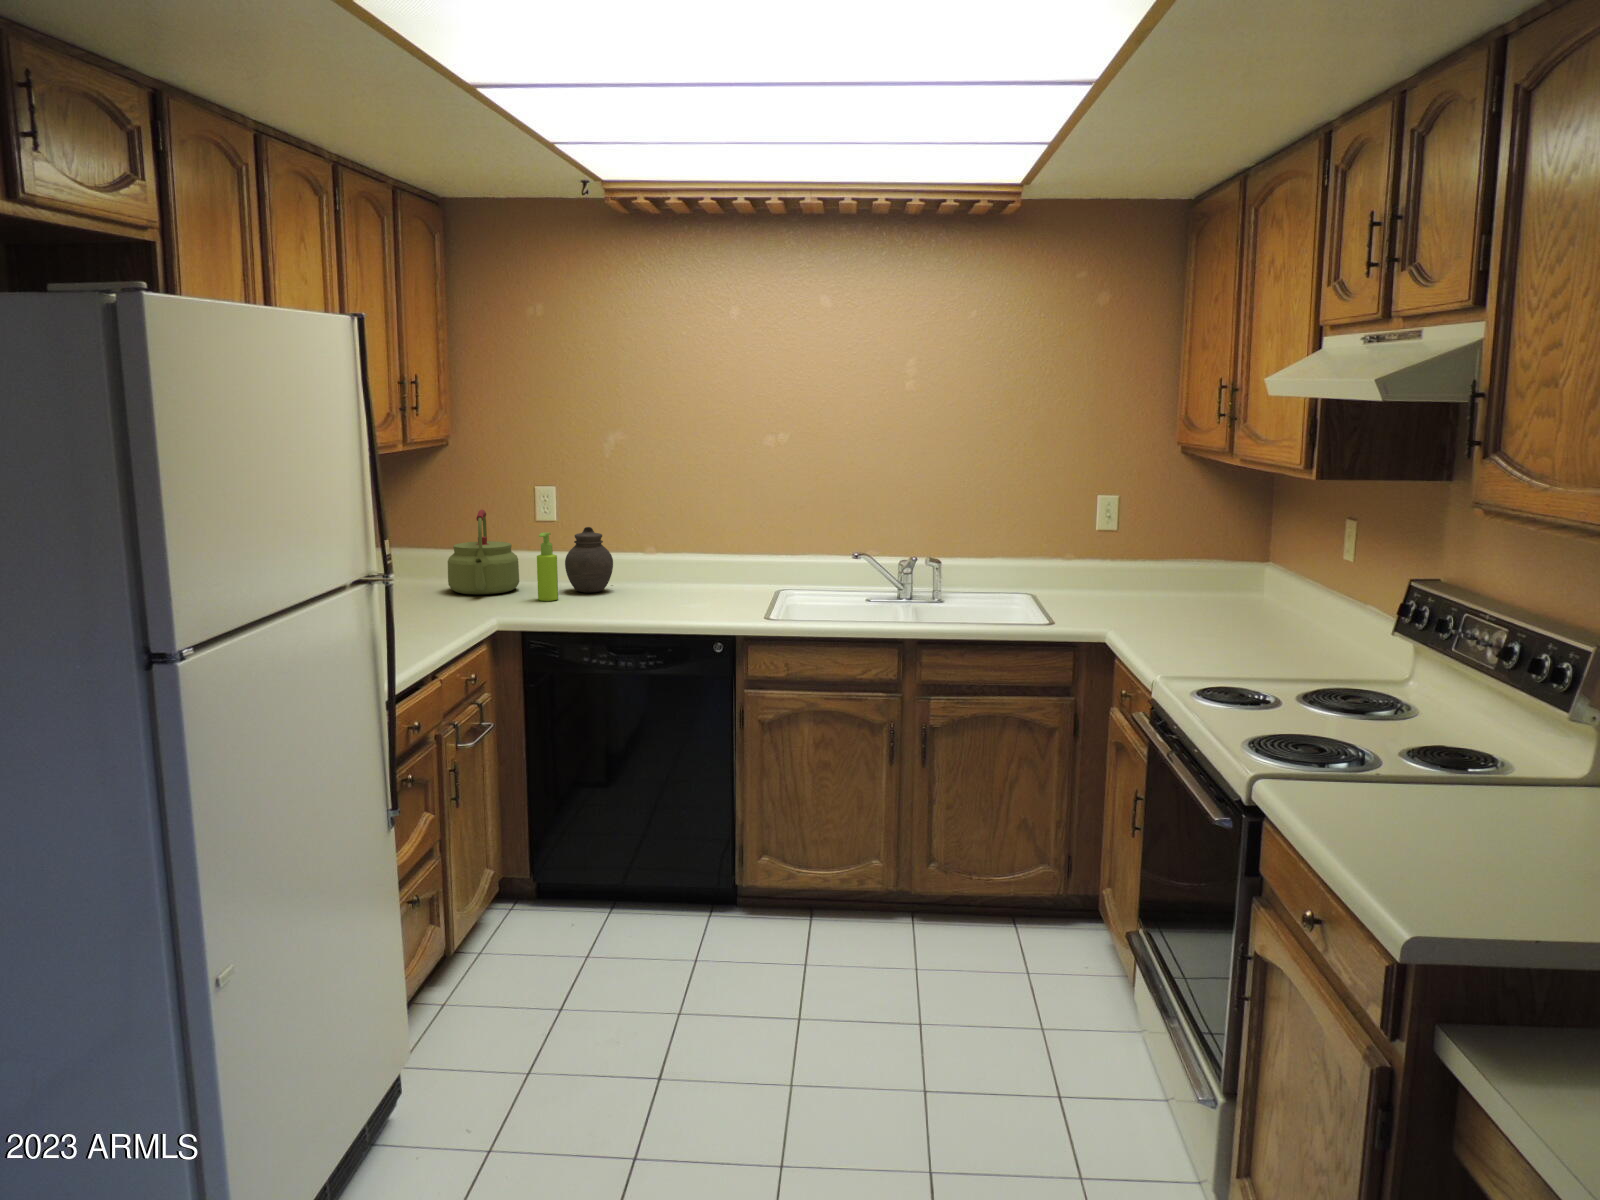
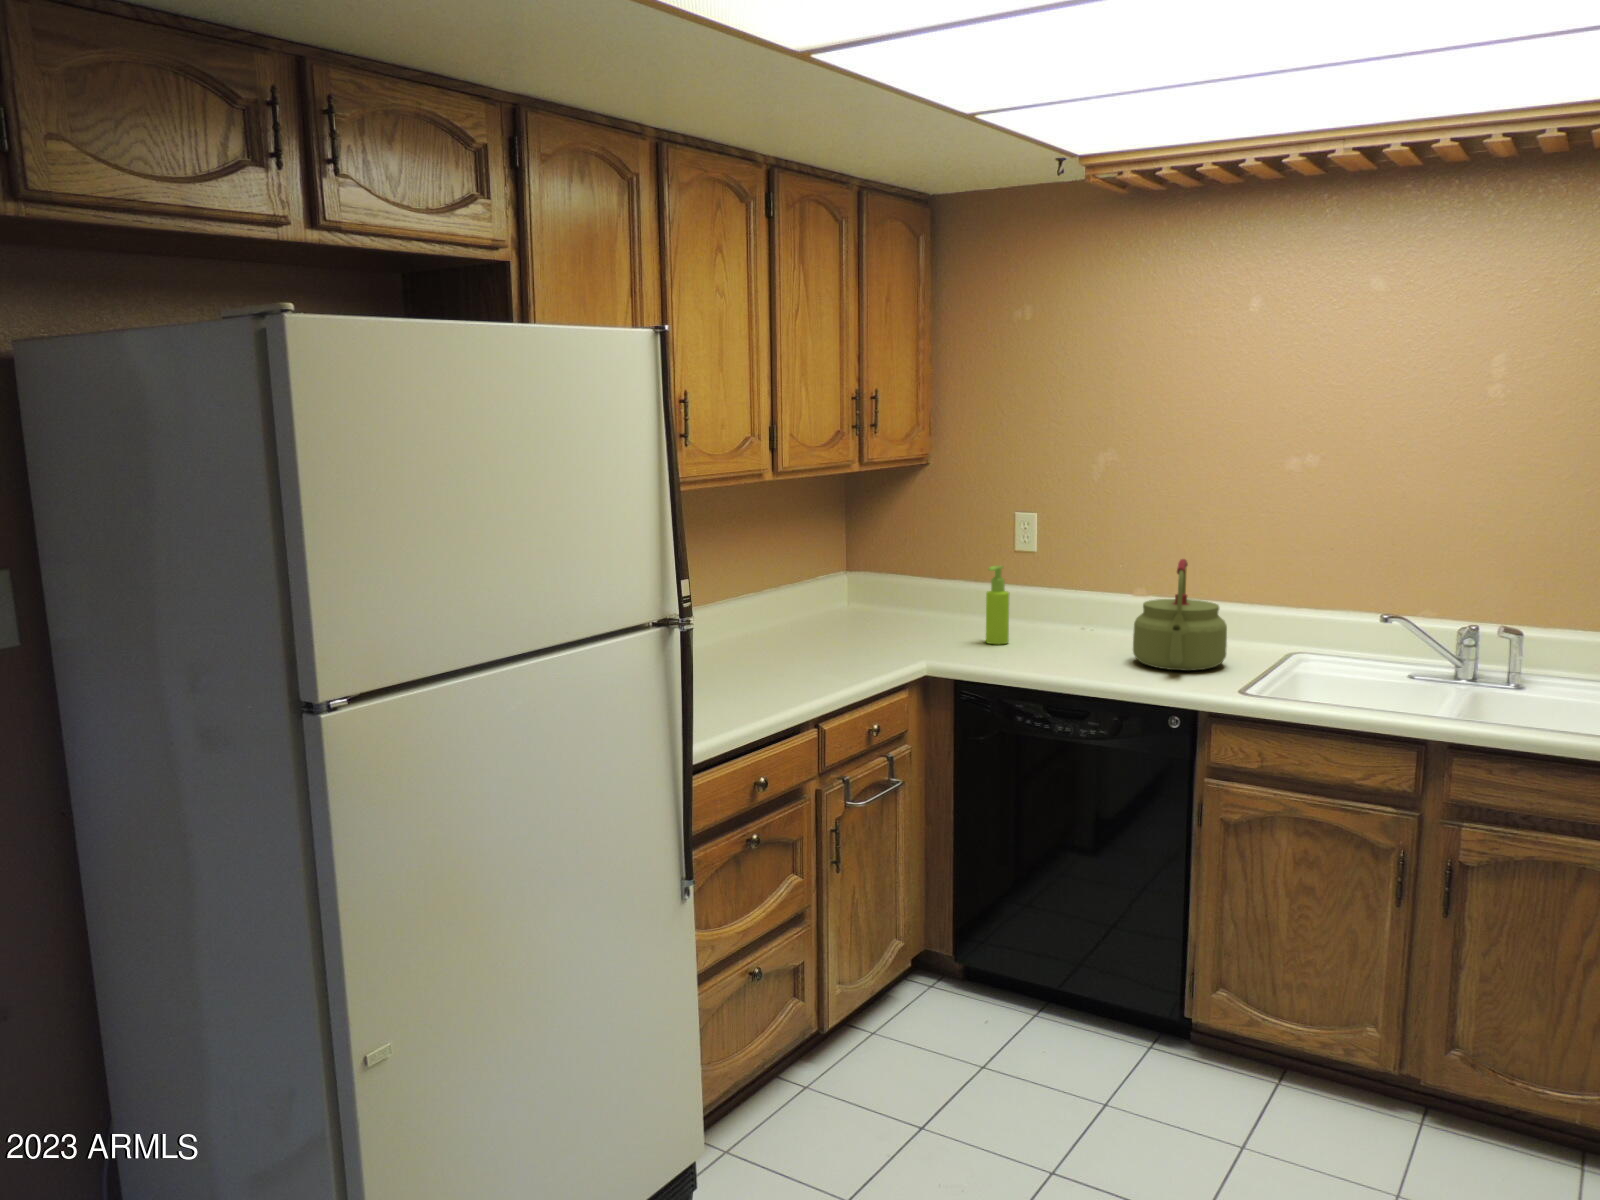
kettle: present [448,510,519,595] -> present [1133,559,1227,671]
jar: present [565,527,613,592] -> none [1025,561,1082,637]

